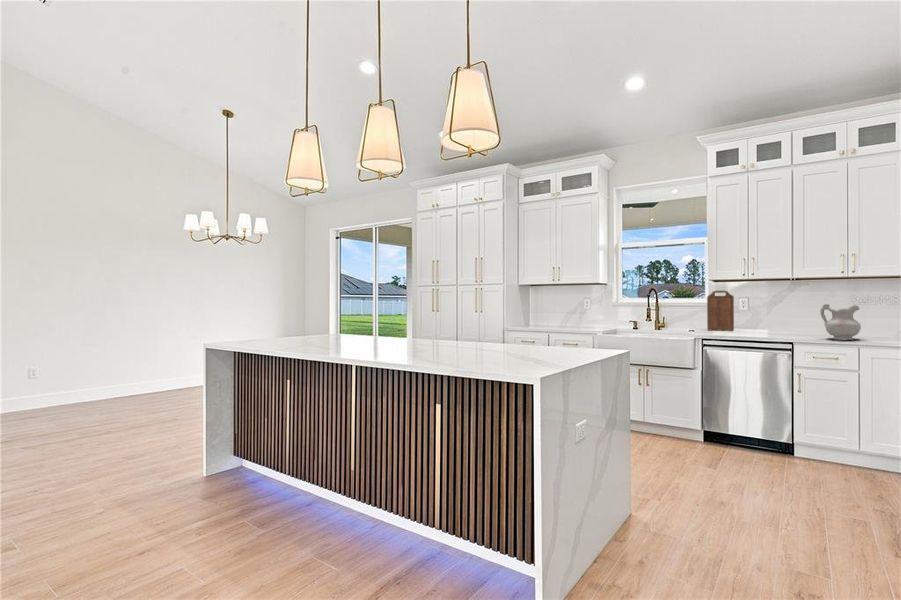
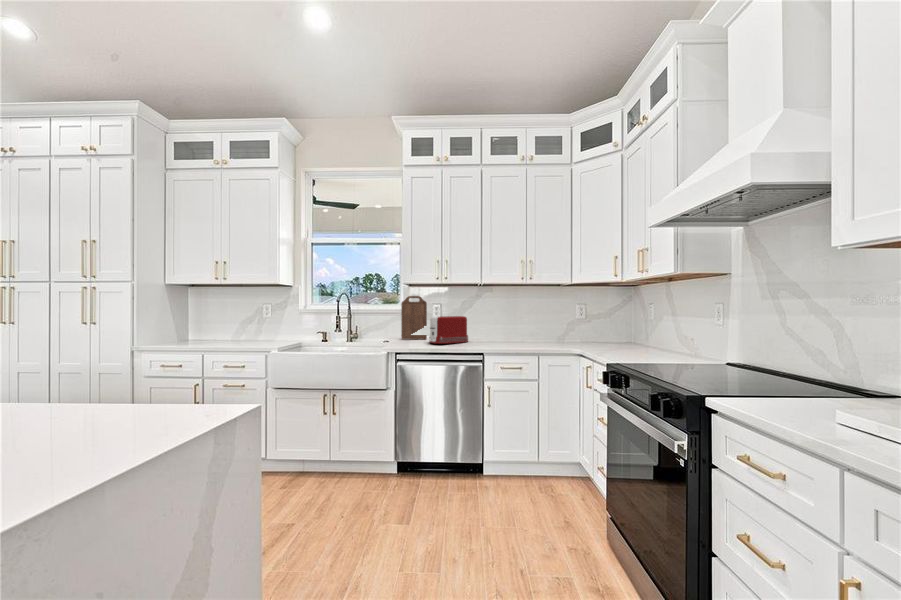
ceramic pitcher: present [820,304,861,340] -> none [506,312,539,349]
toaster: none [736,309,780,334] -> present [429,316,468,344]

